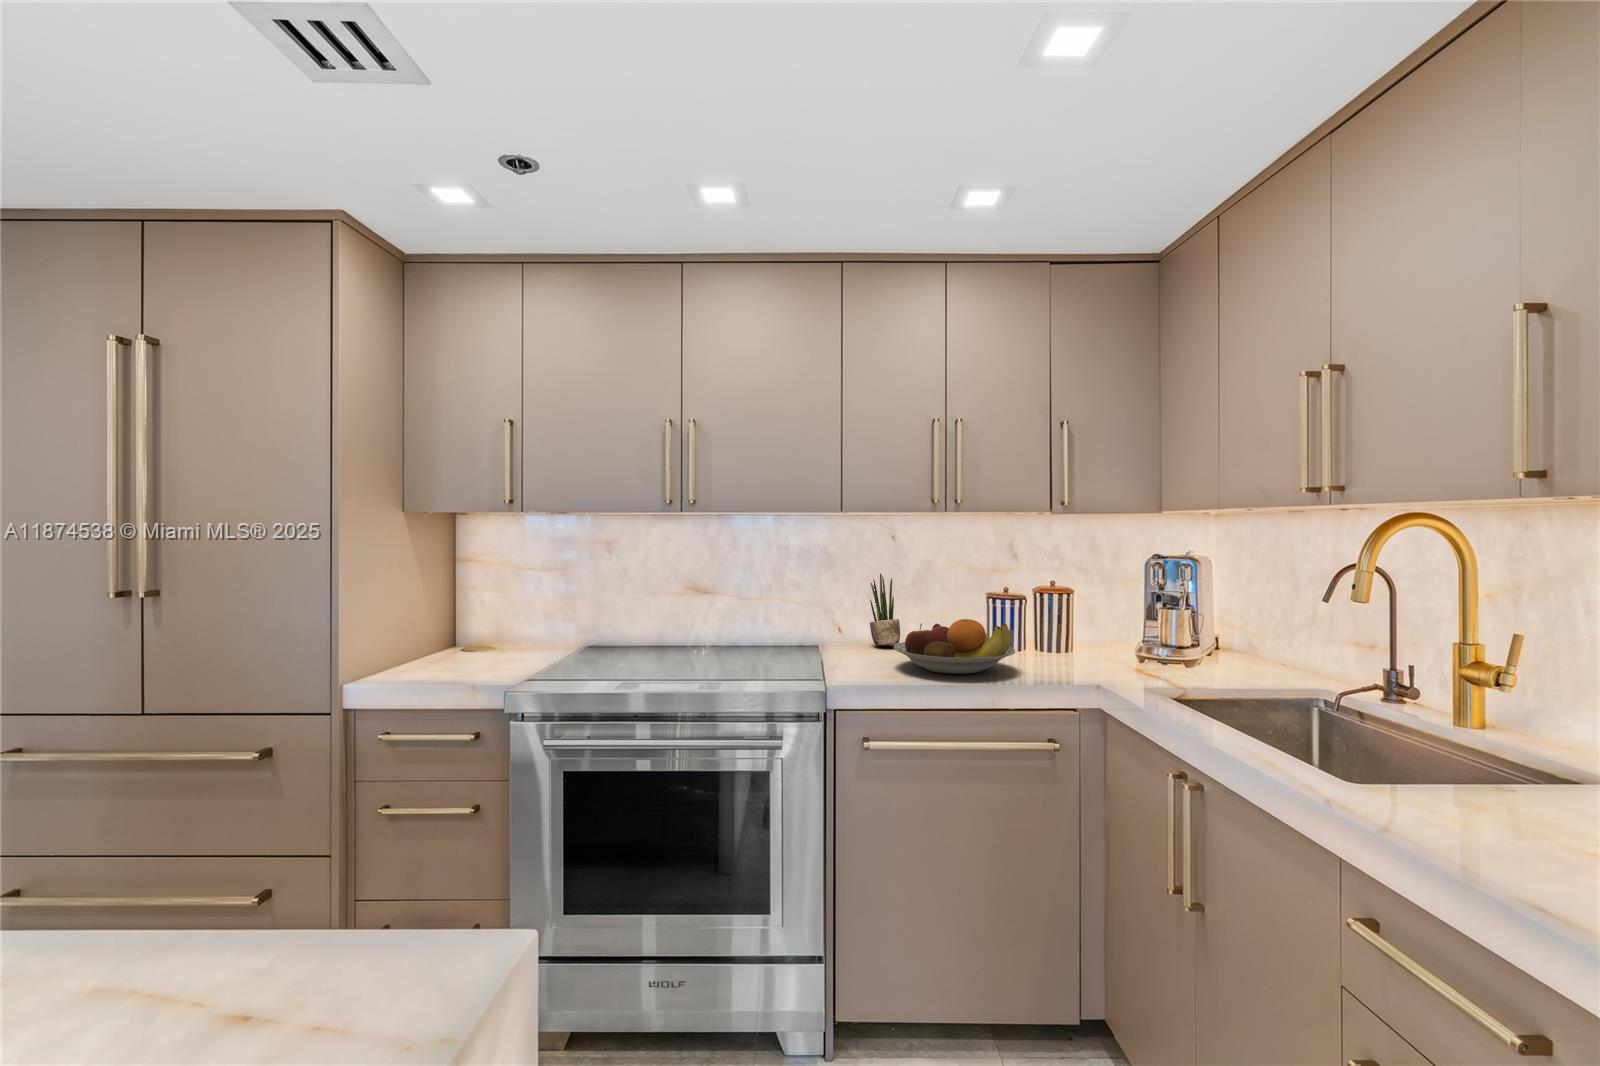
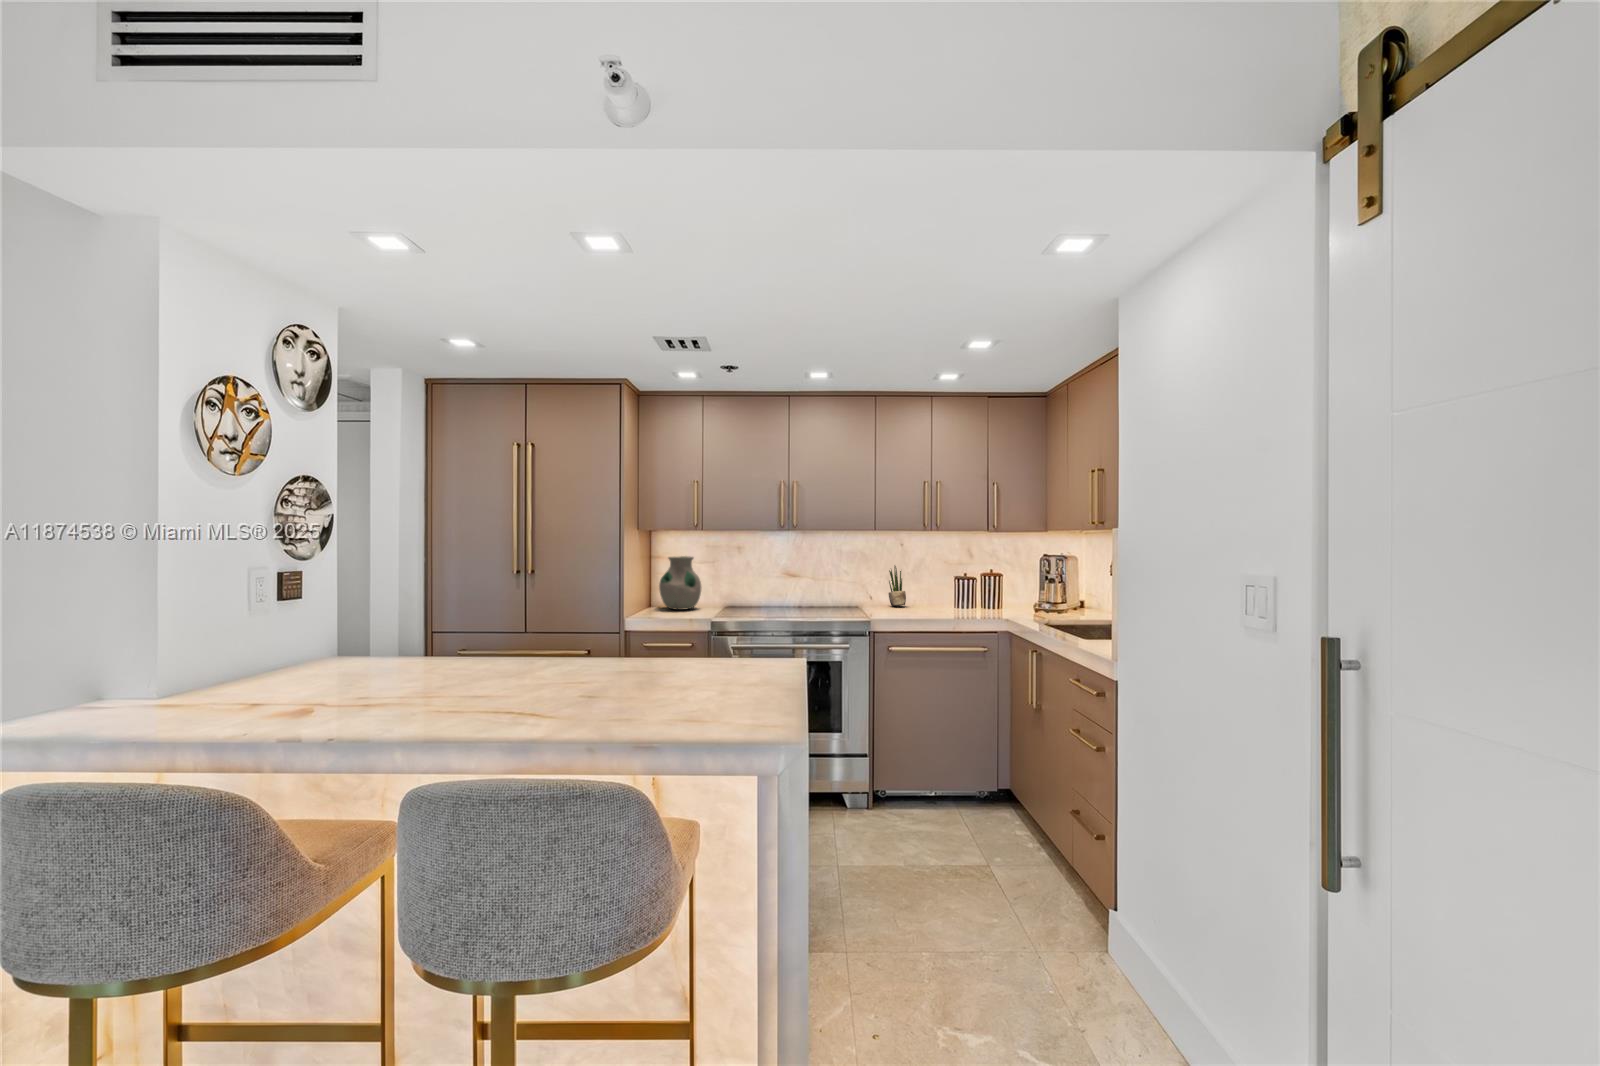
vase: none [451,560,532,658] -> present [659,556,701,610]
fruit bowl: present [894,619,1015,674] -> none [903,588,968,617]

